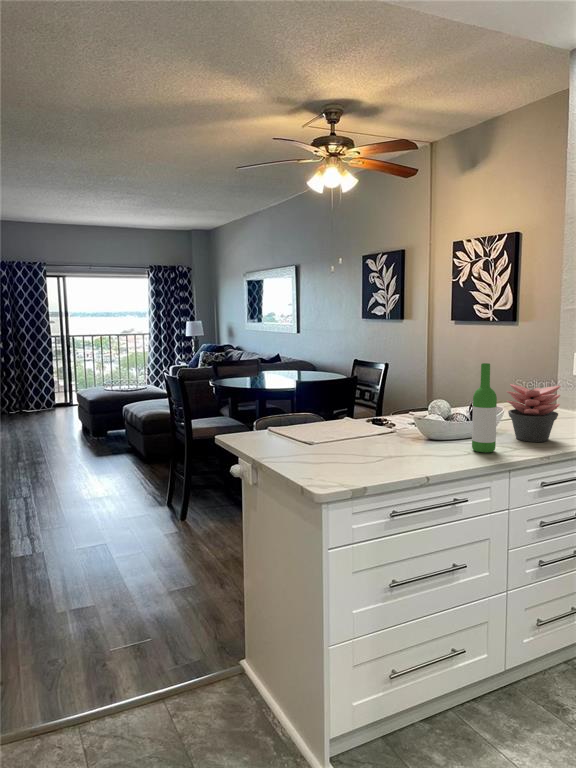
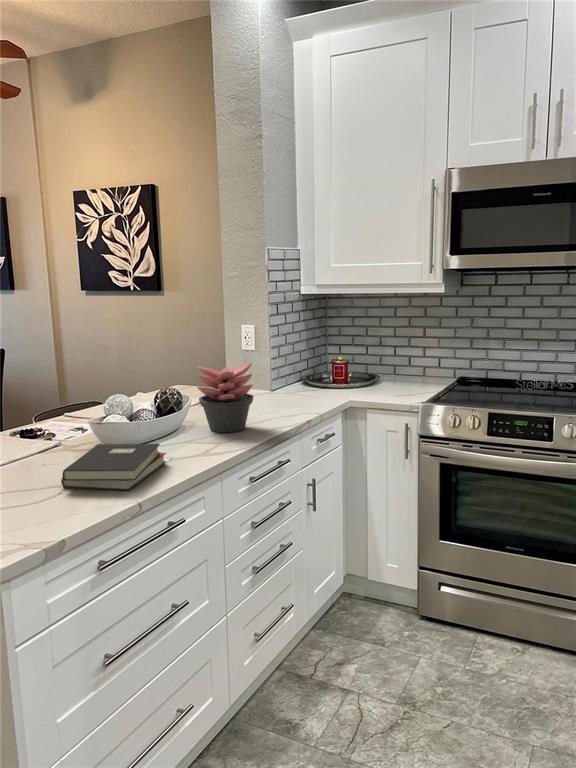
wine bottle: present [472,363,497,453] -> none [168,344,199,456]
hardback book: none [381,433,464,467] -> present [61,444,166,490]

